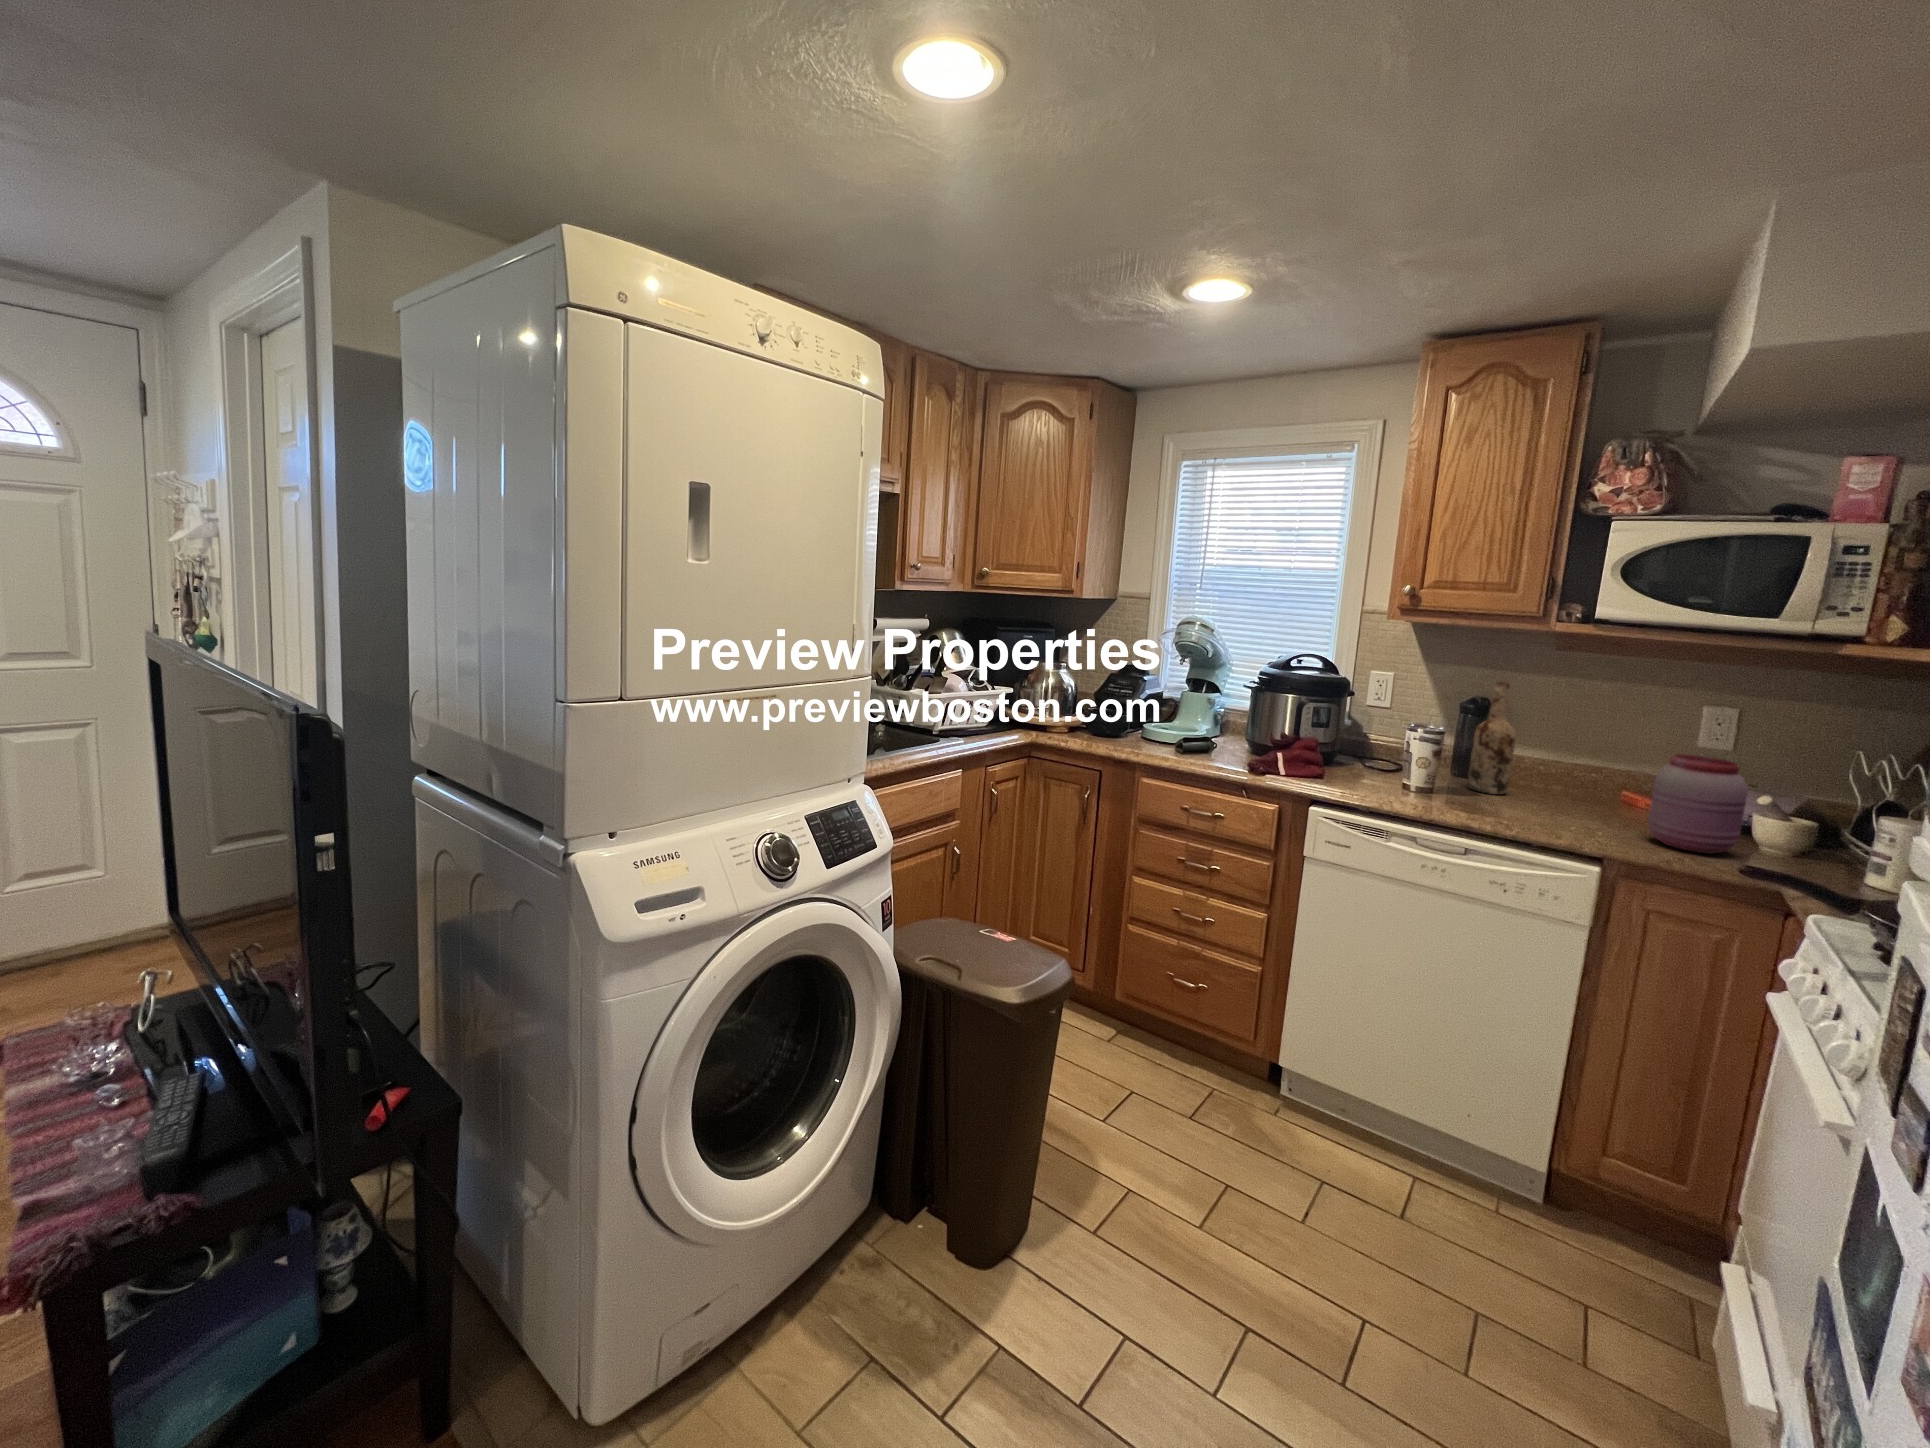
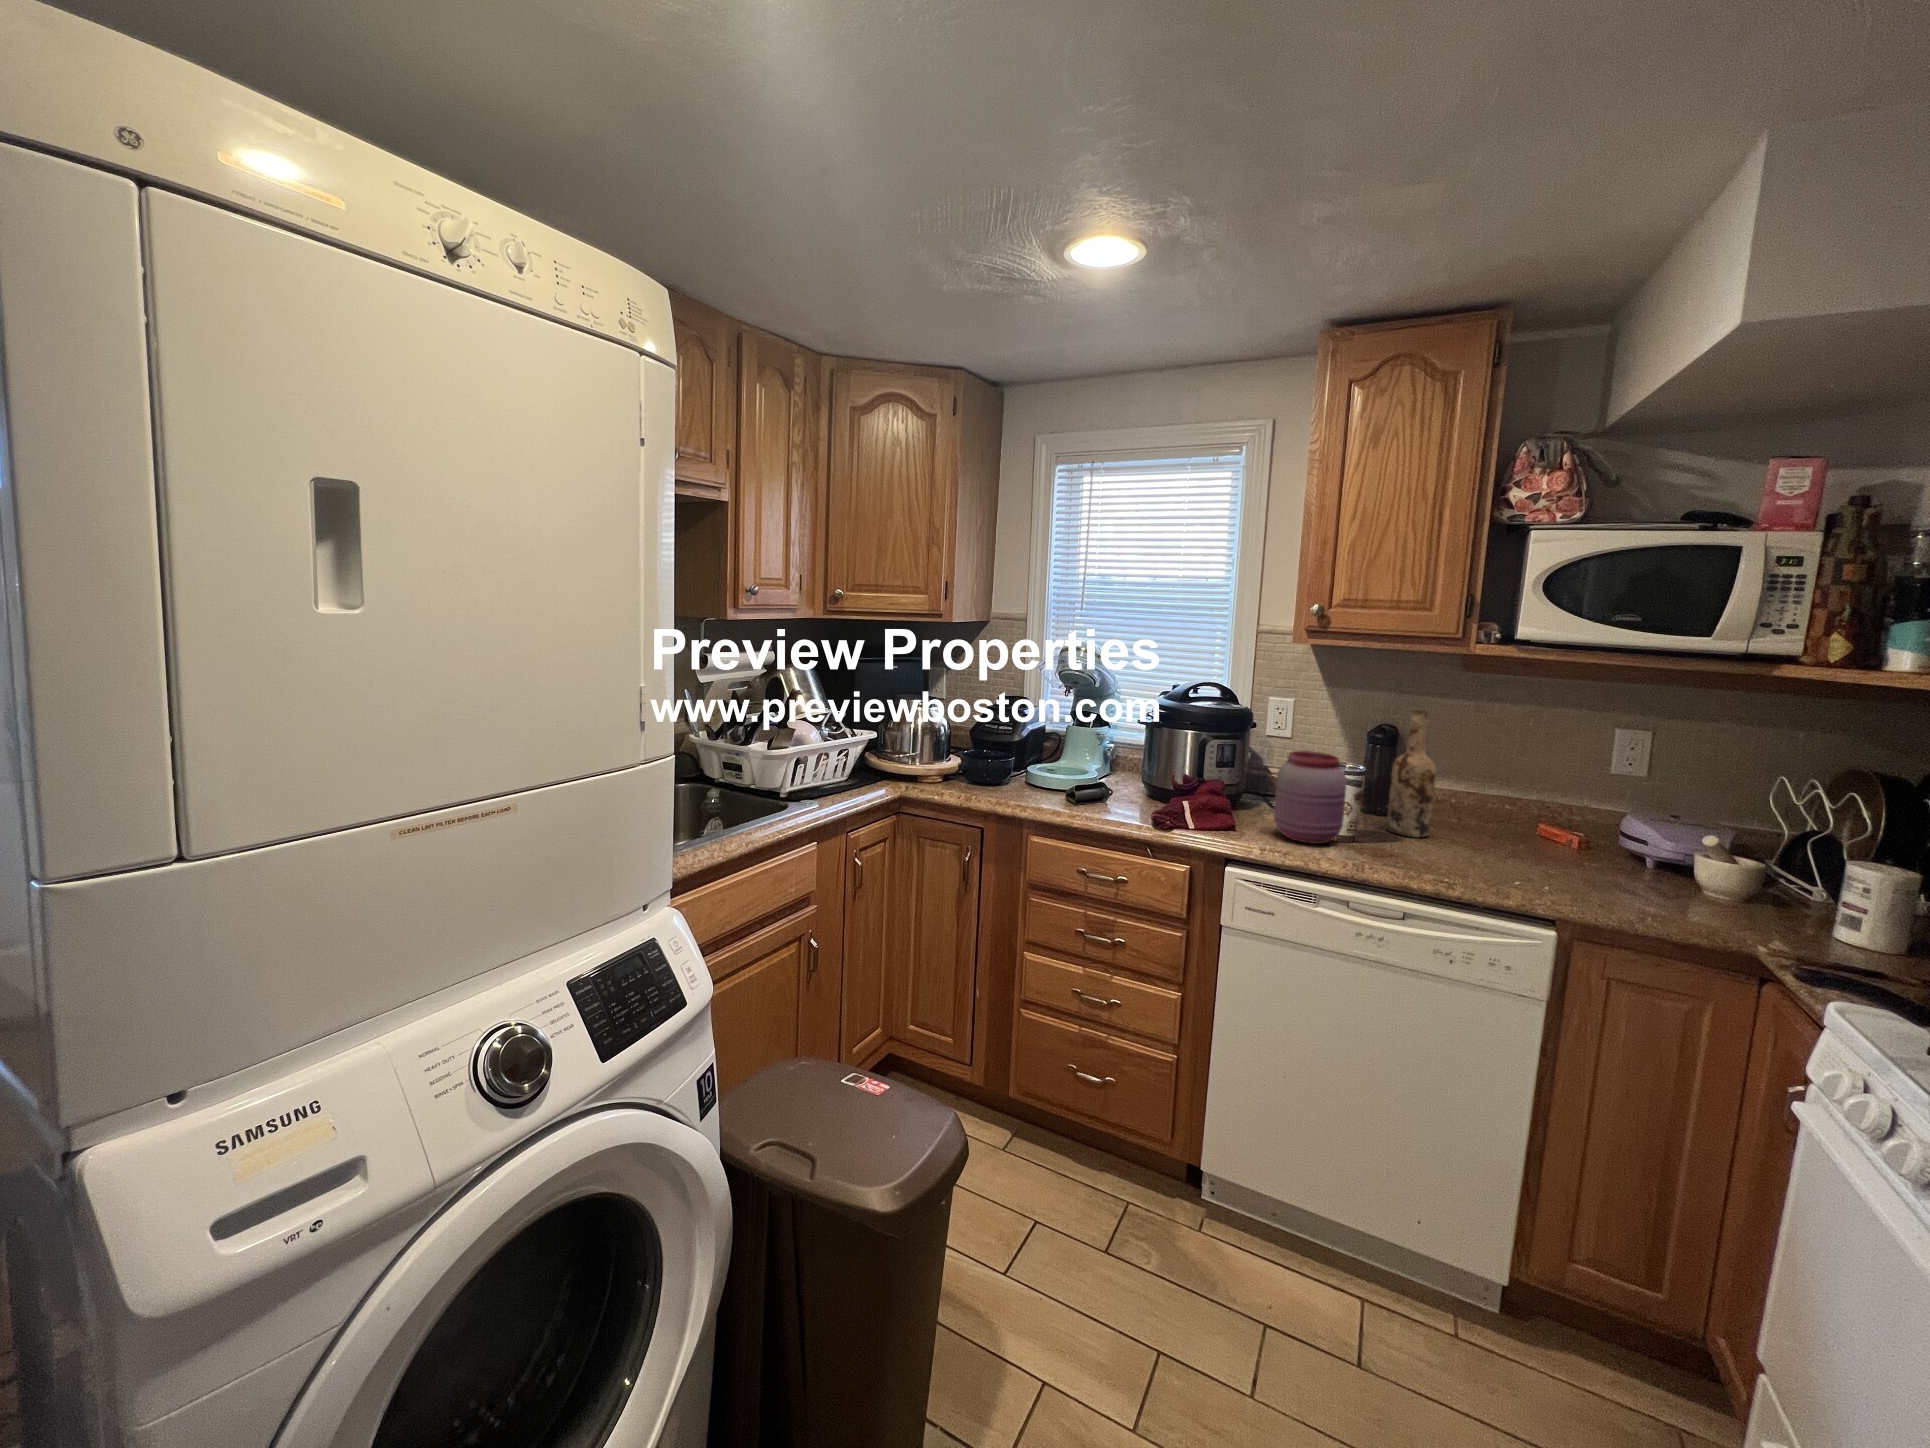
jar: present [1648,754,1748,854] -> present [1274,751,1347,844]

